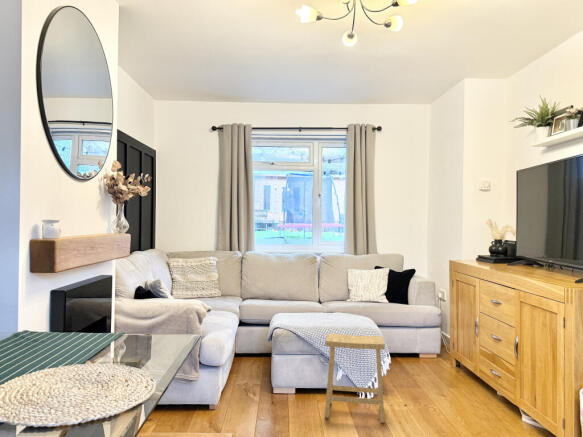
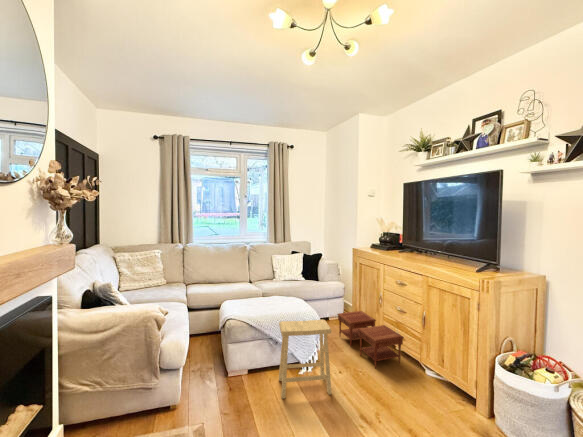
side table: none [421,344,499,410] -> present [337,311,404,368]

